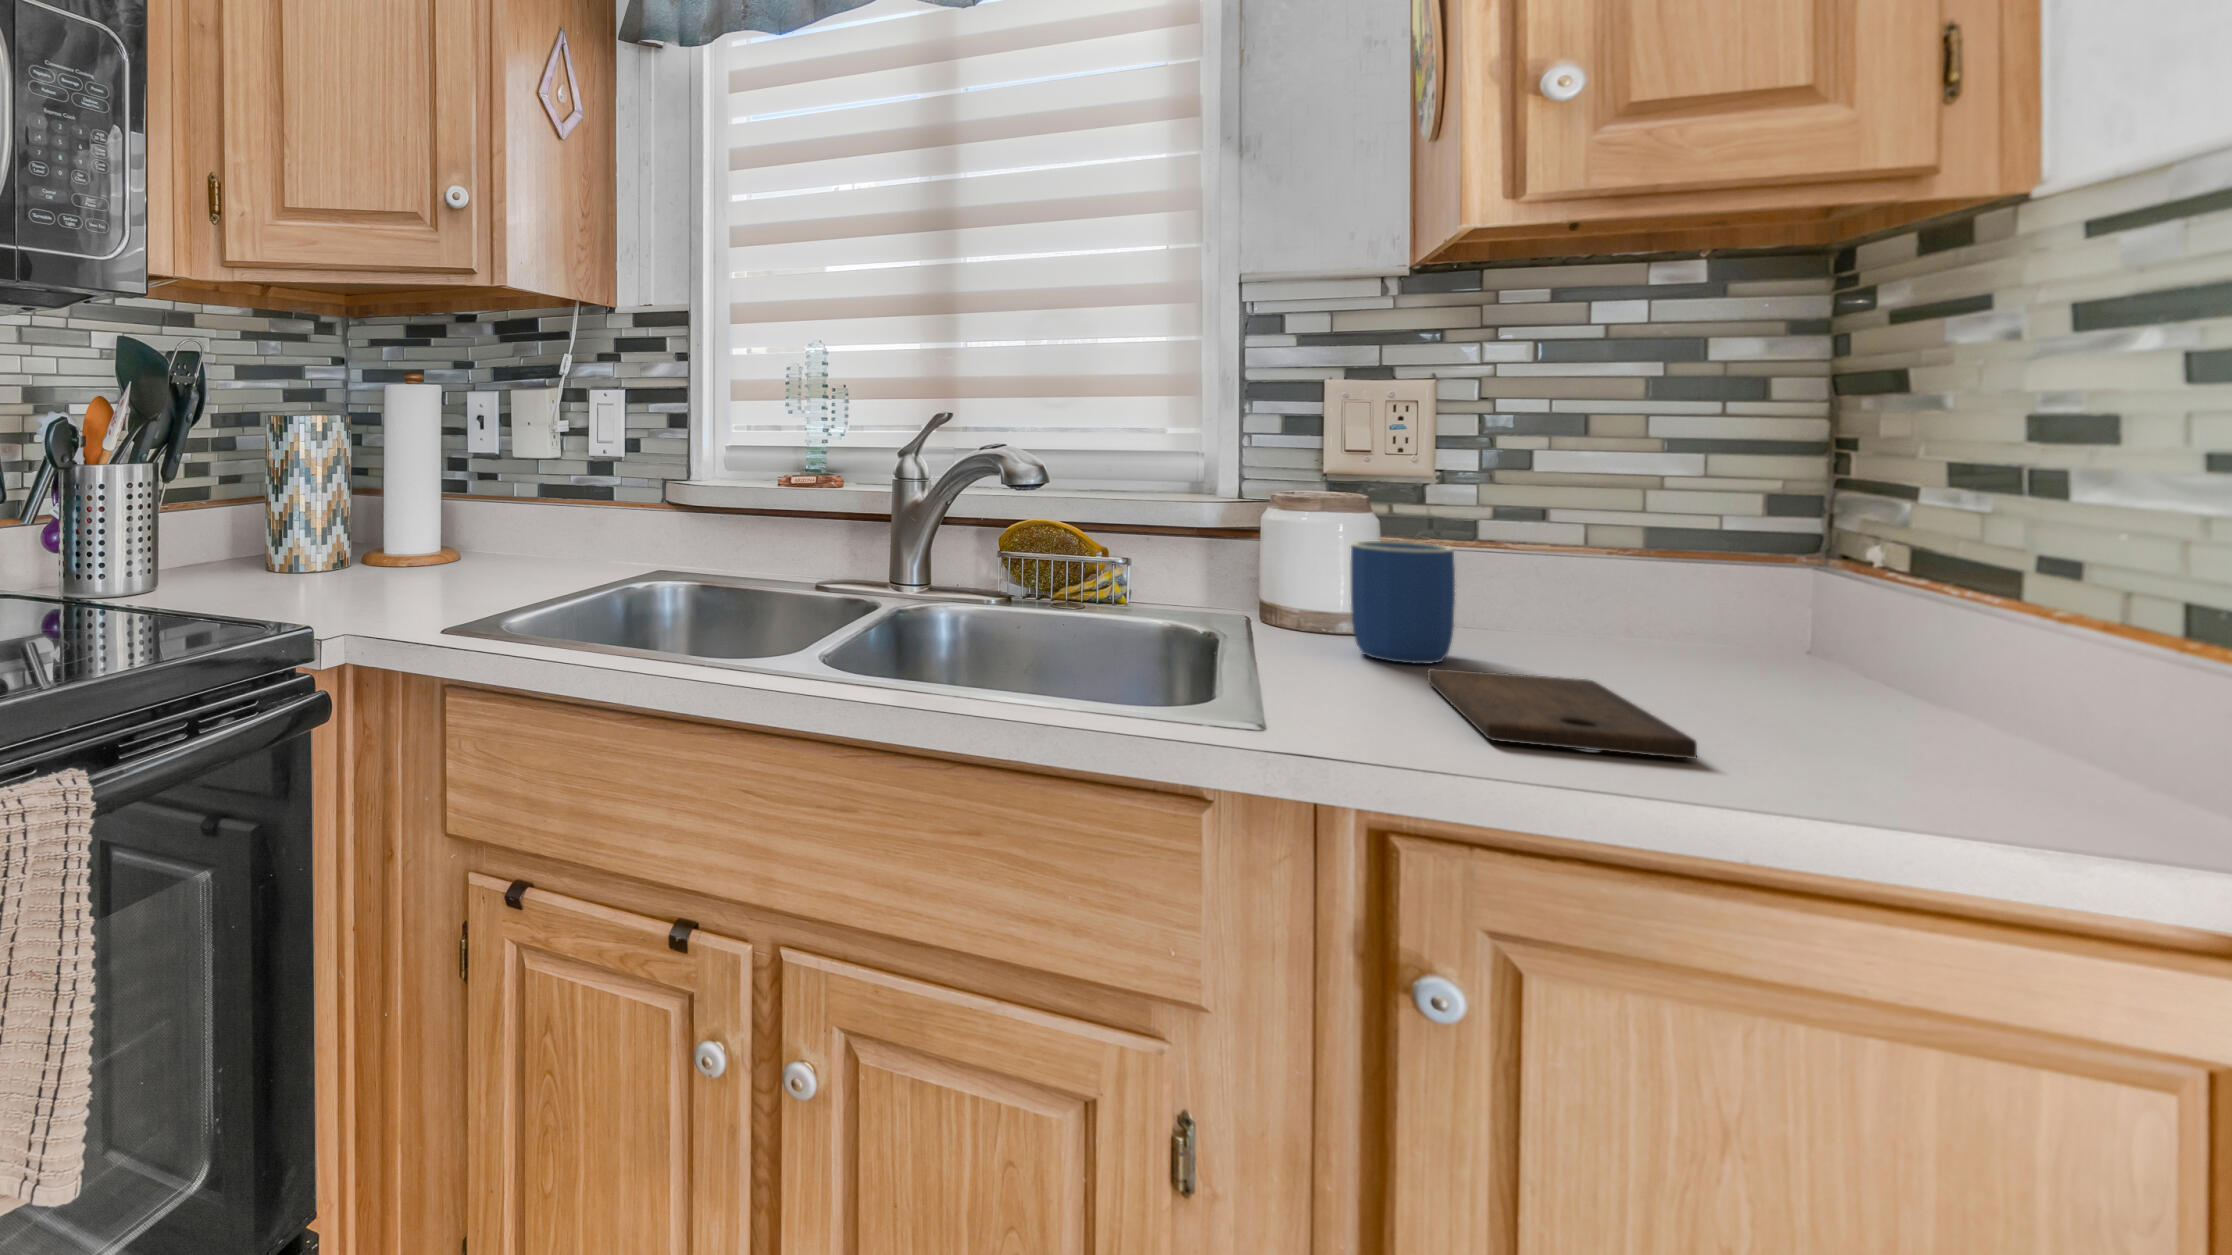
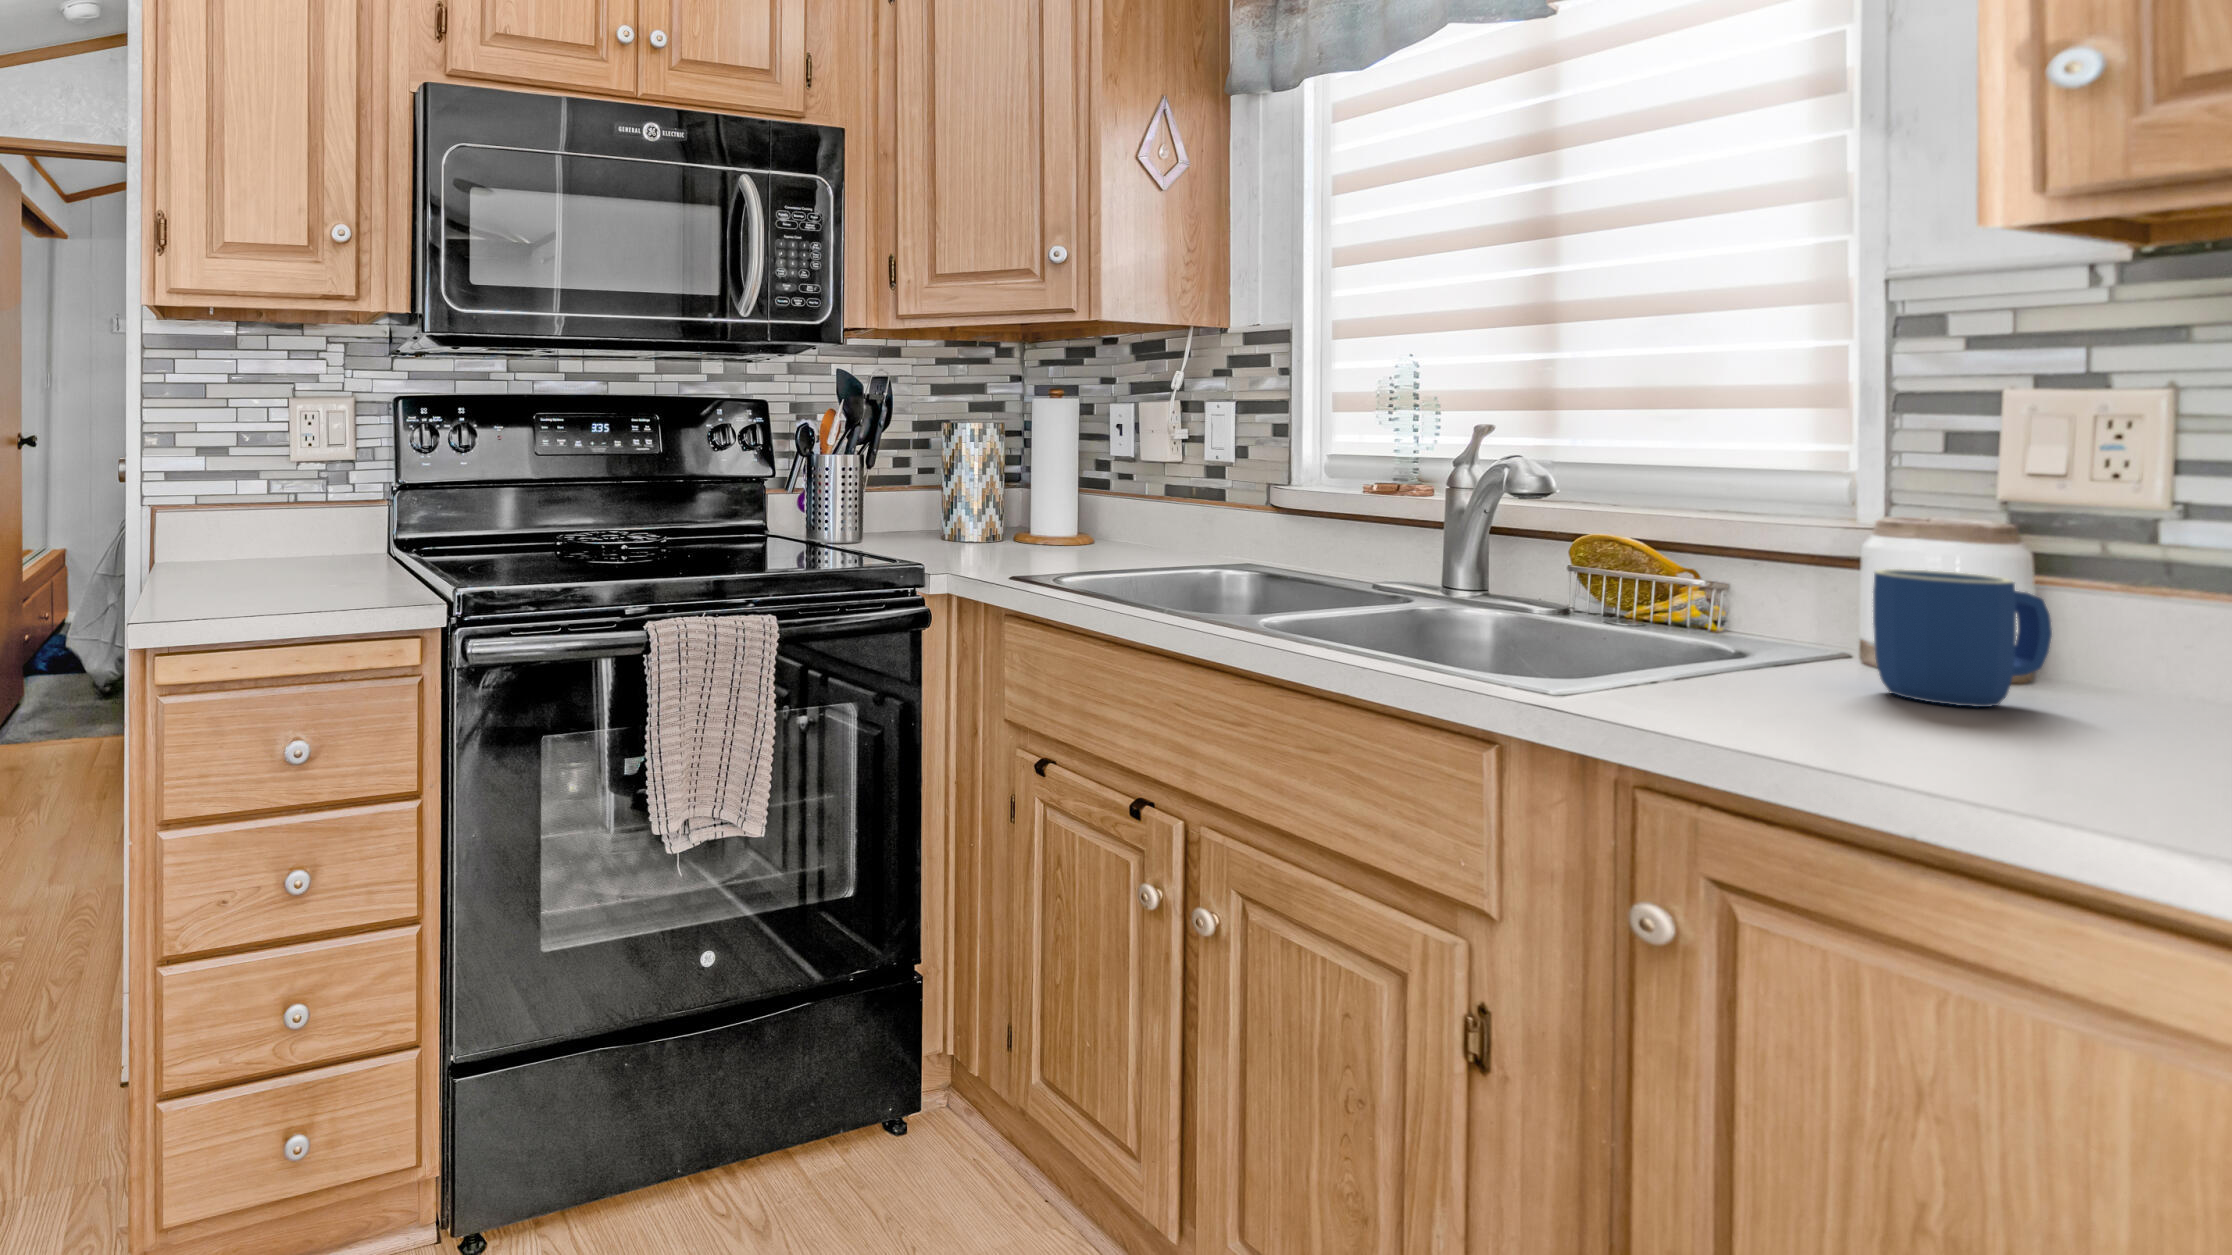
cutting board: present [1428,668,1697,759] -> none [1775,696,2094,777]

